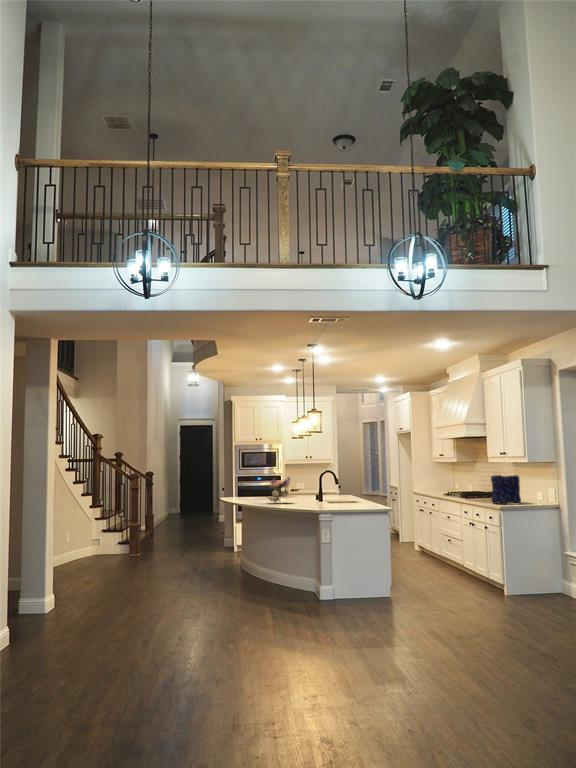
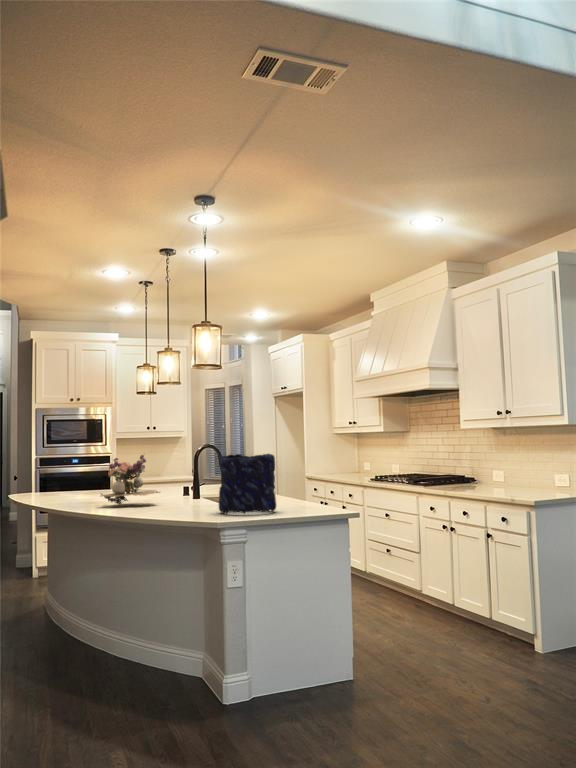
vase: present [491,475,521,503] -> present [219,454,276,514]

